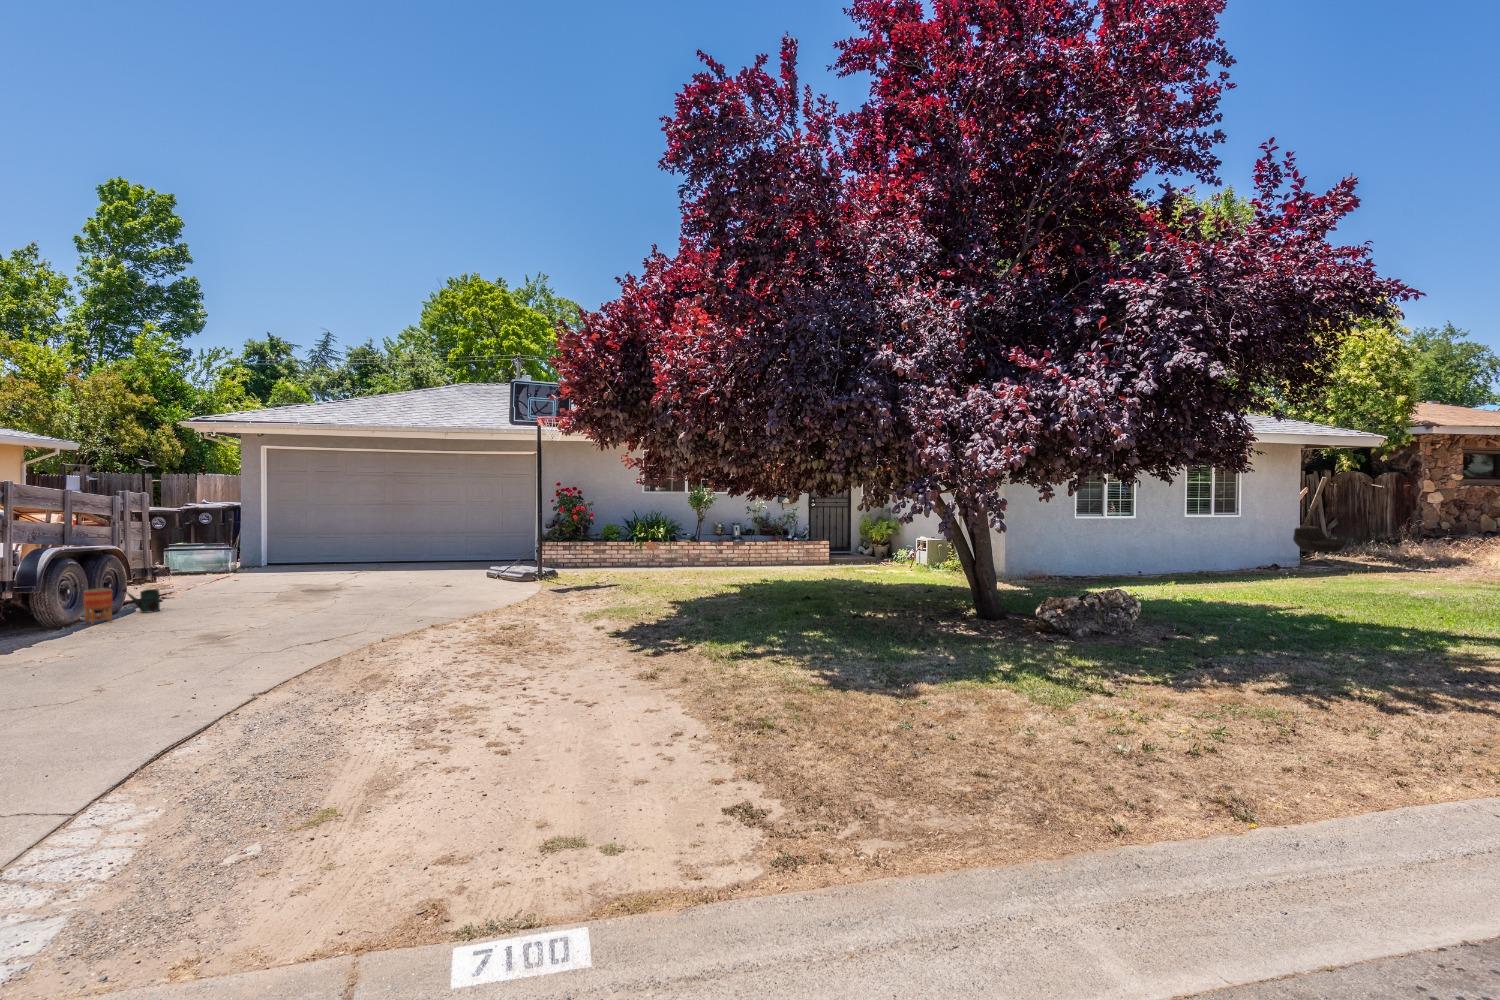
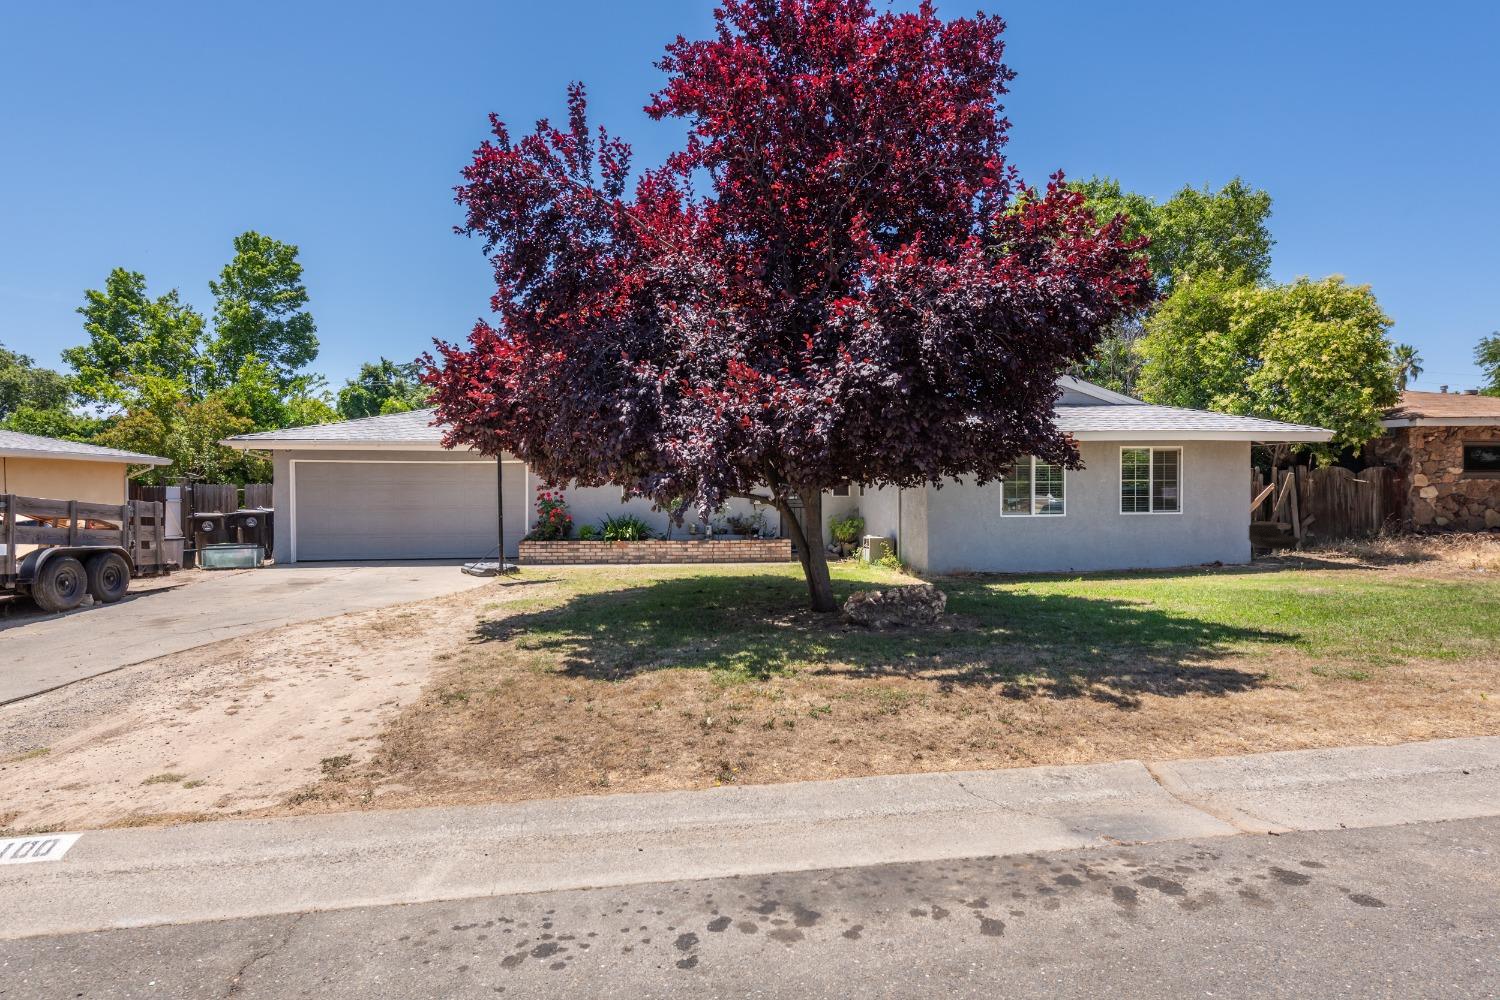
planter: present [84,588,113,624] -> none [66,590,93,622]
watering can: present [123,589,160,613] -> none [112,588,153,609]

